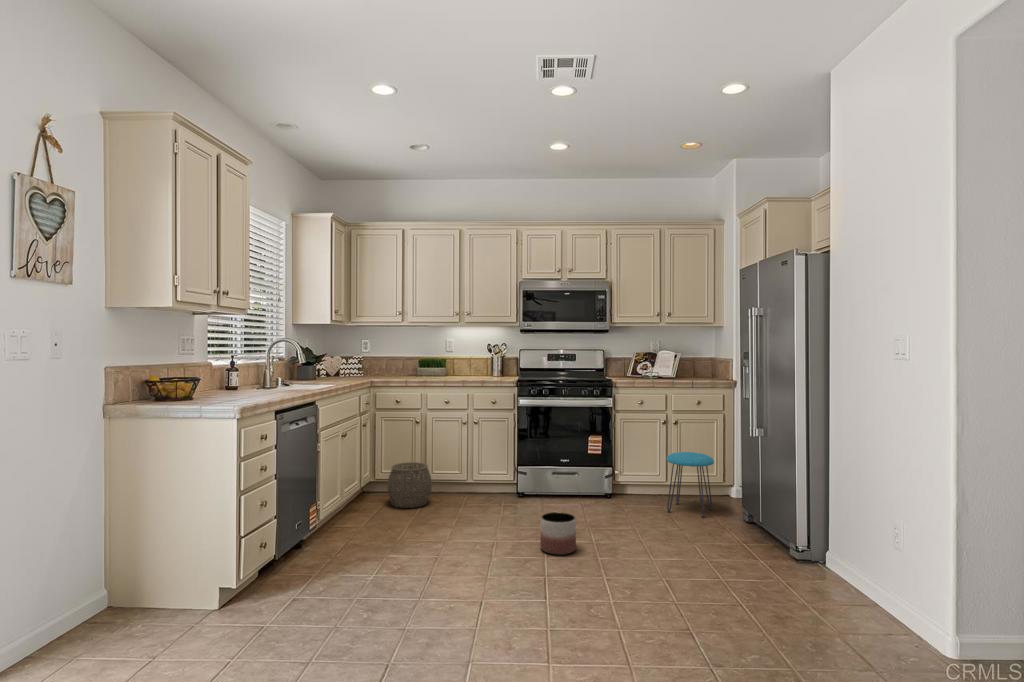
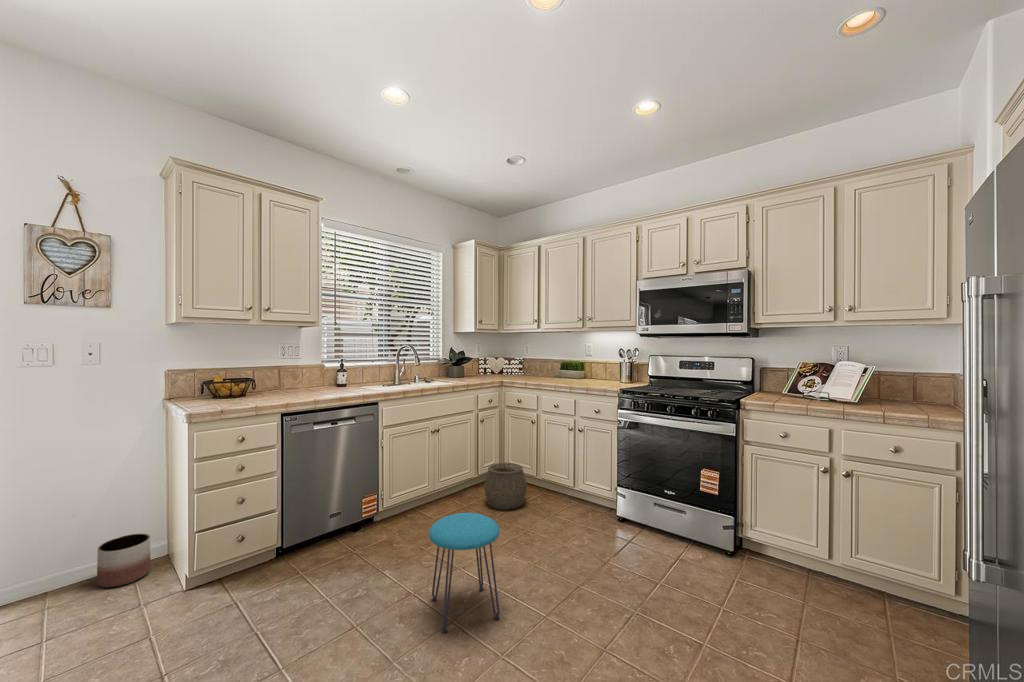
stool: present [666,452,714,518] -> present [429,513,500,633]
planter: present [540,512,576,555] -> present [97,534,150,587]

